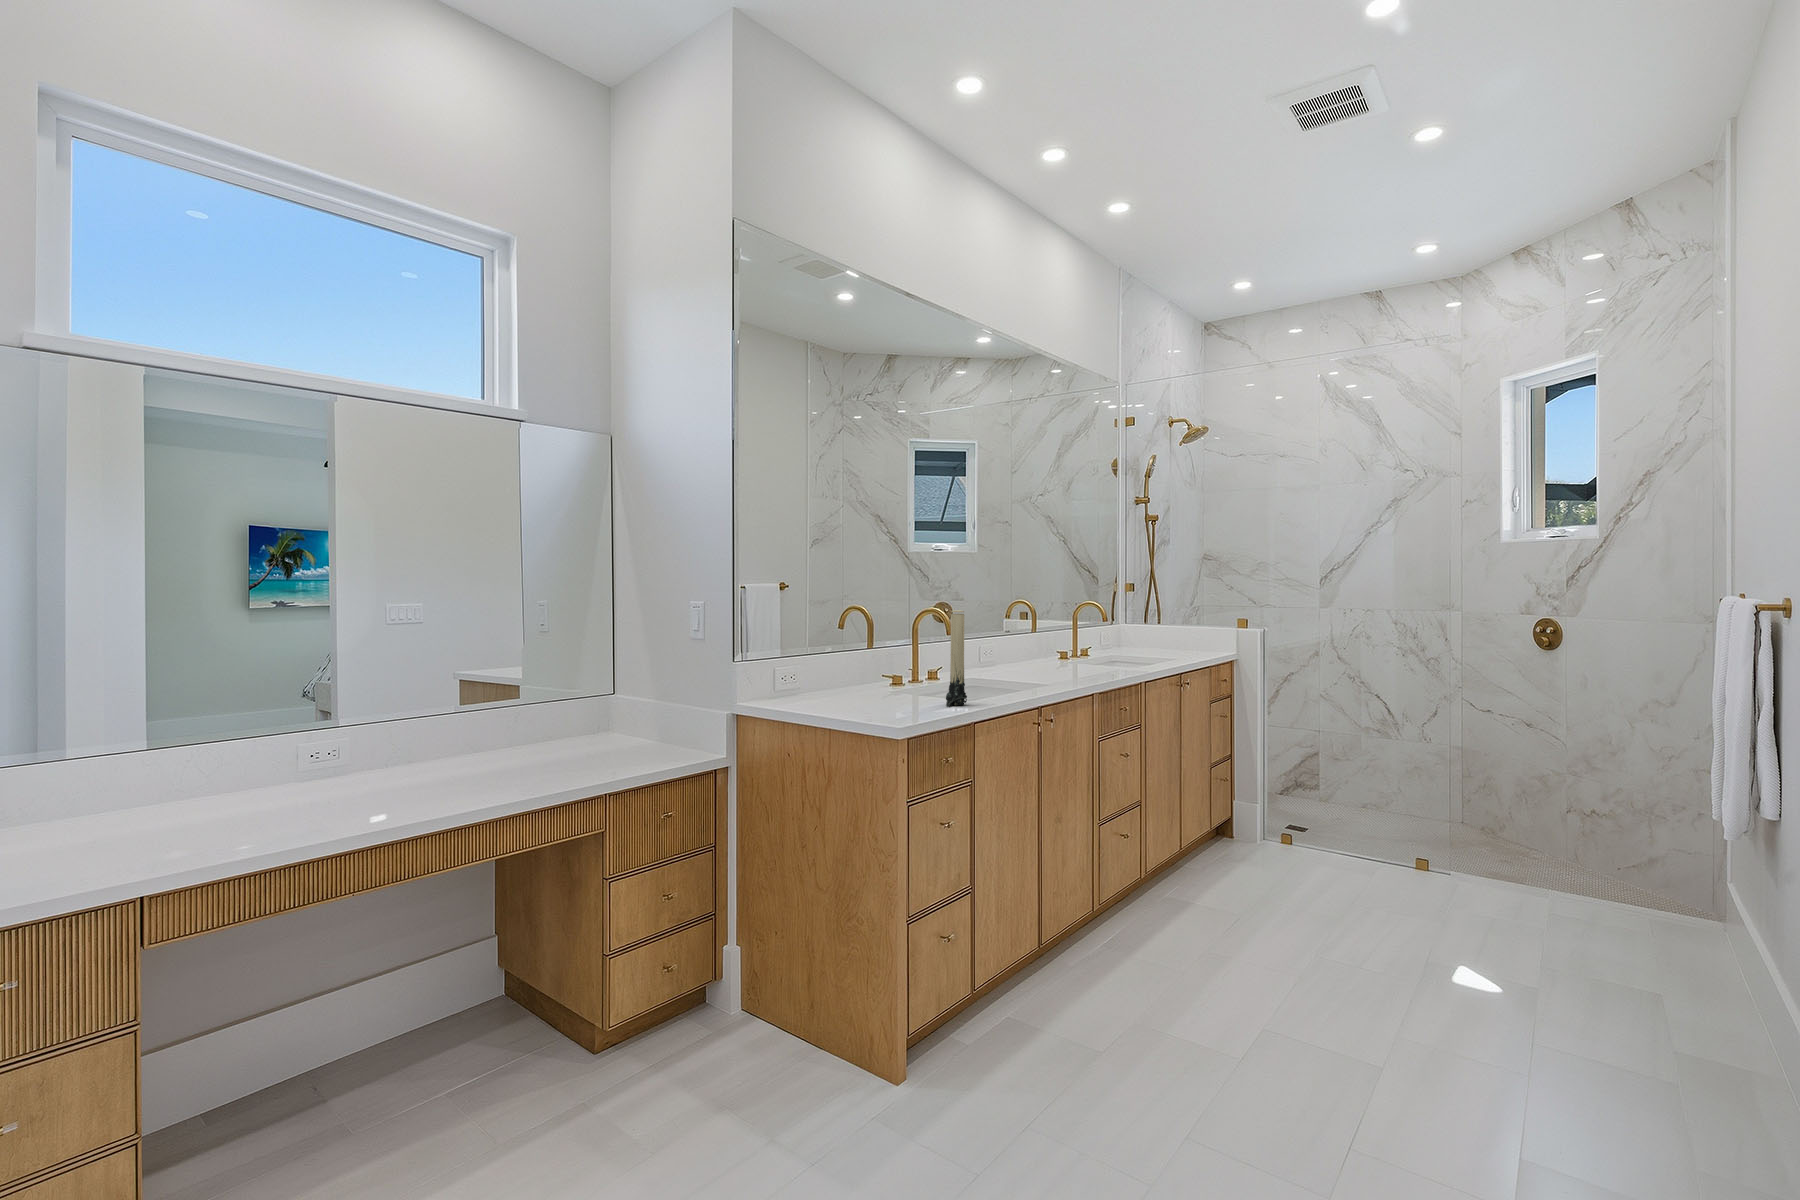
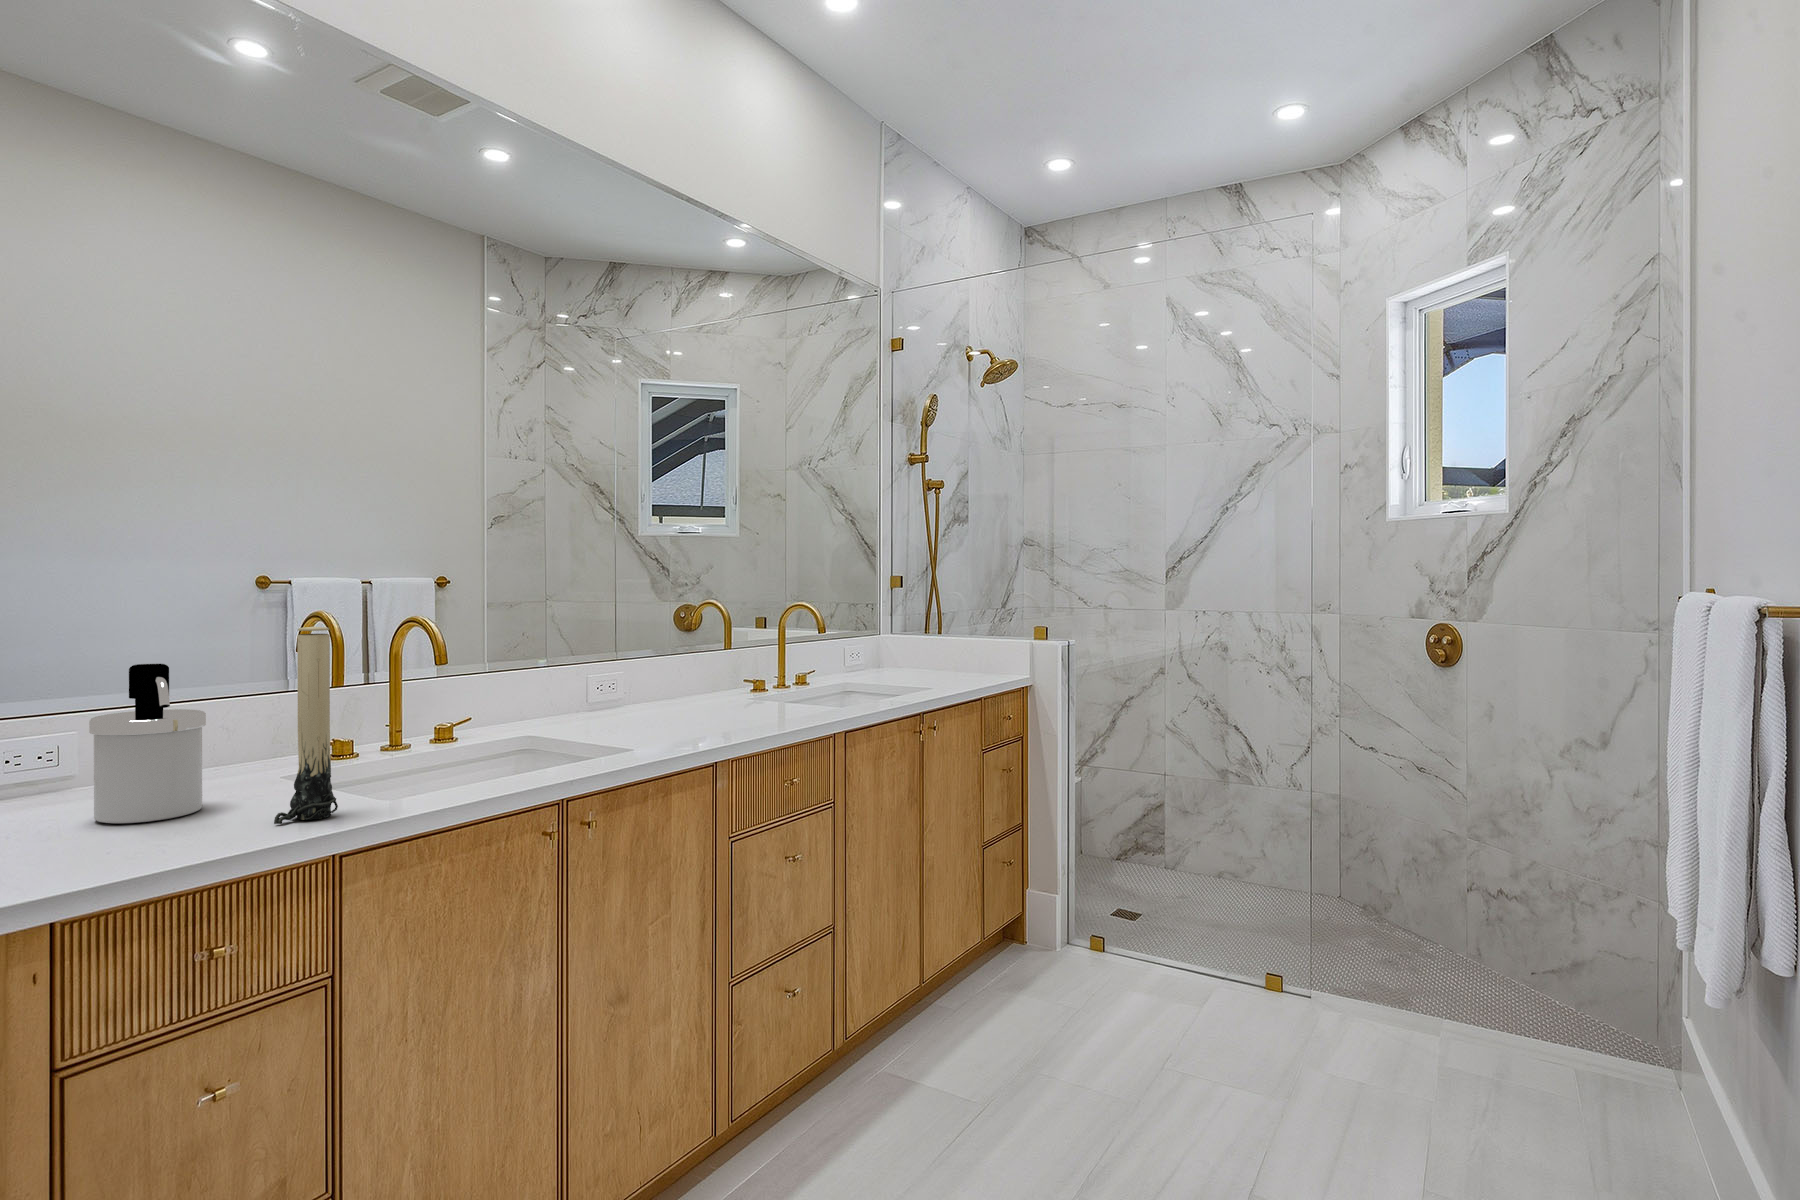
soap dispenser: none [849,628,903,705] -> present [89,664,206,823]

